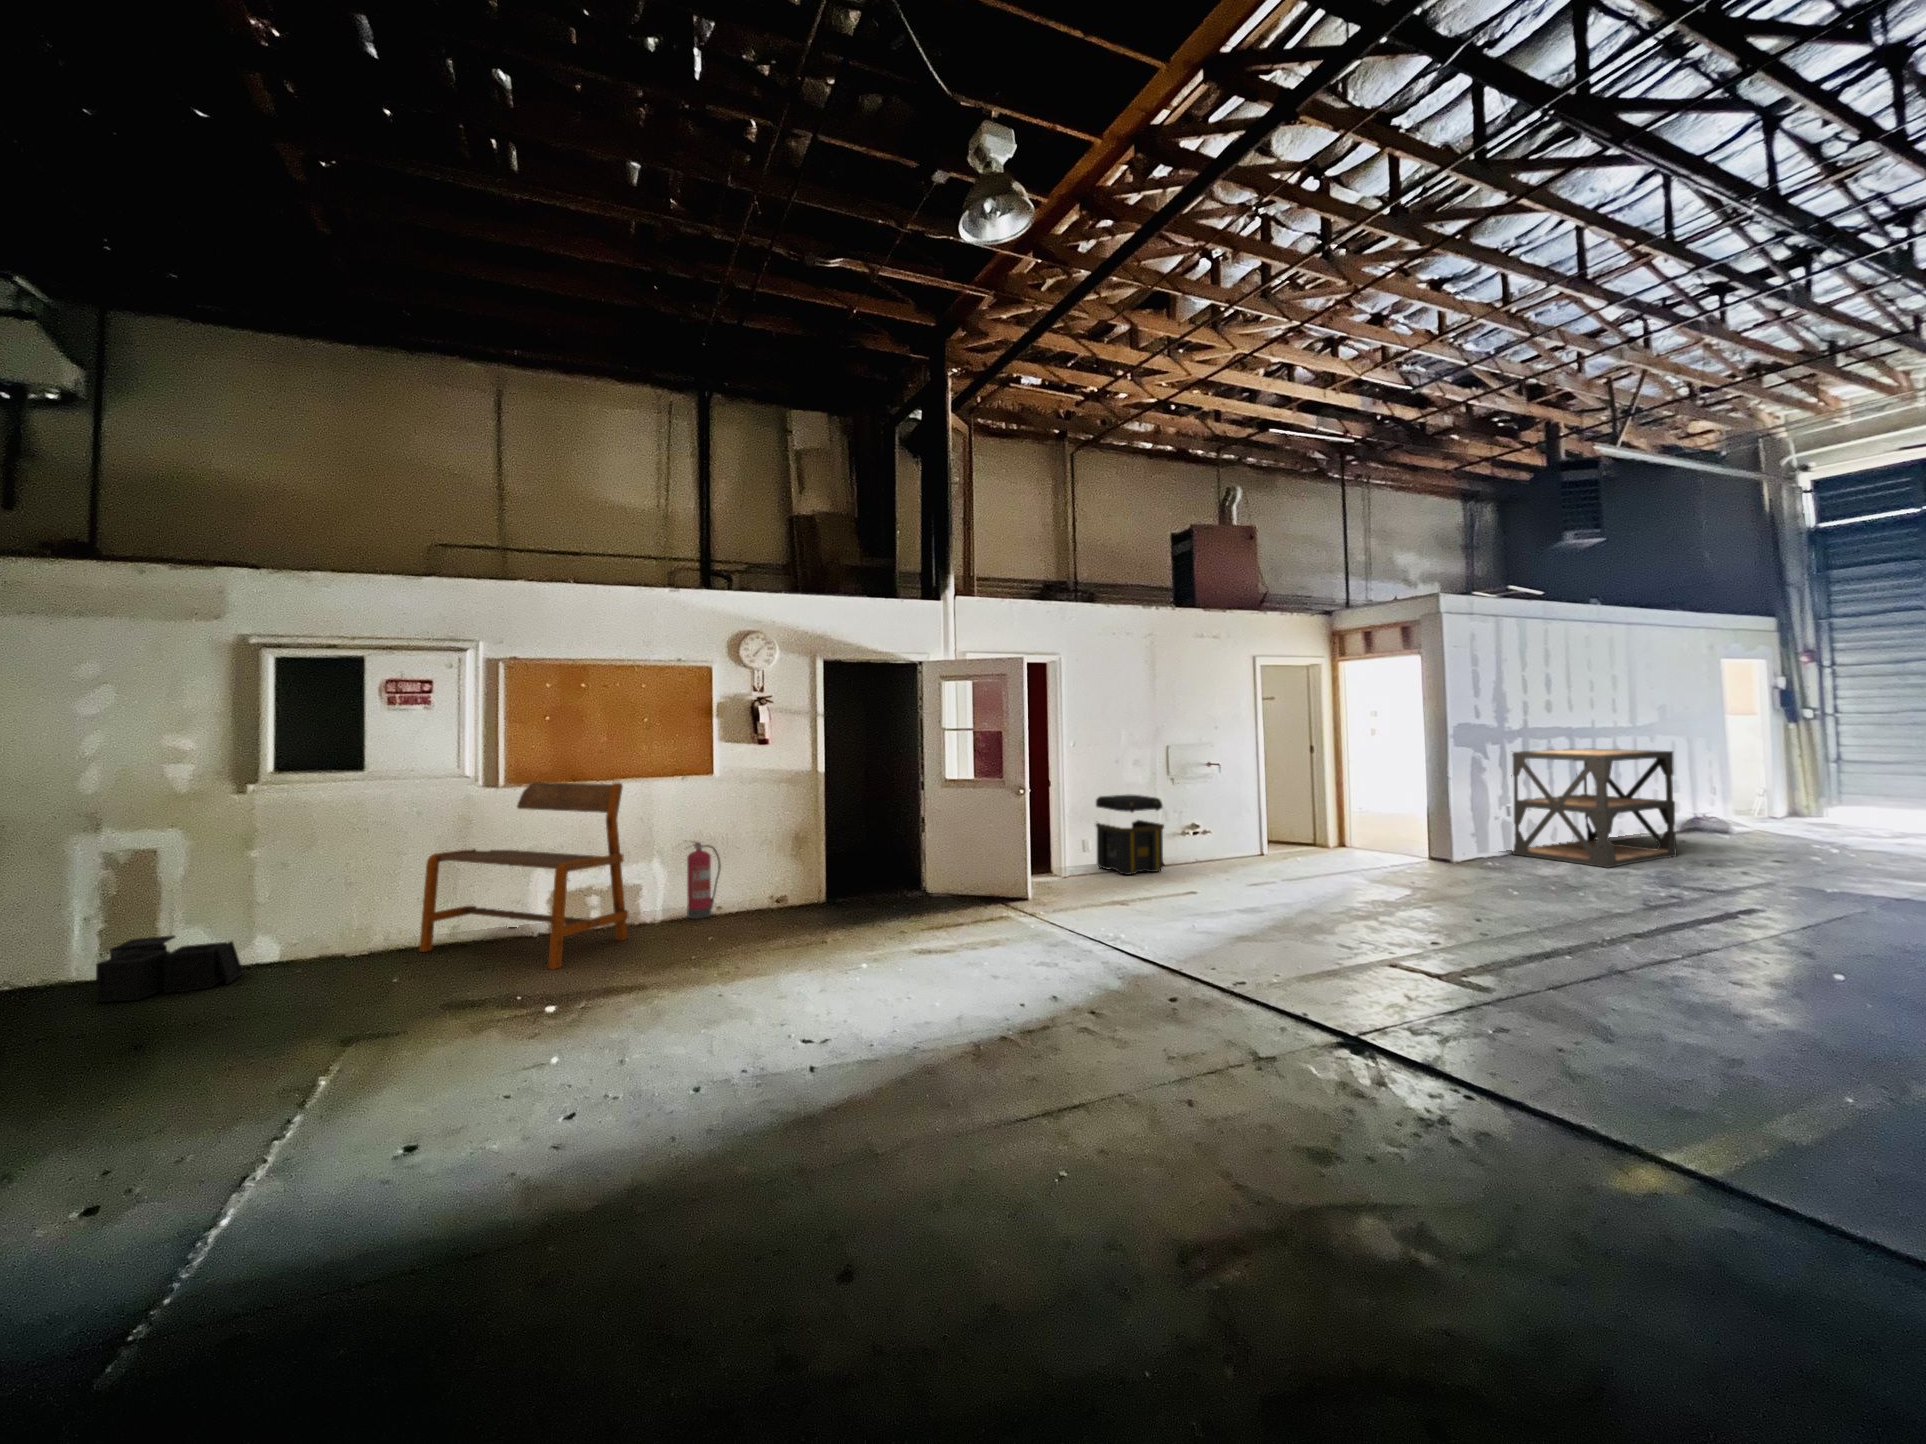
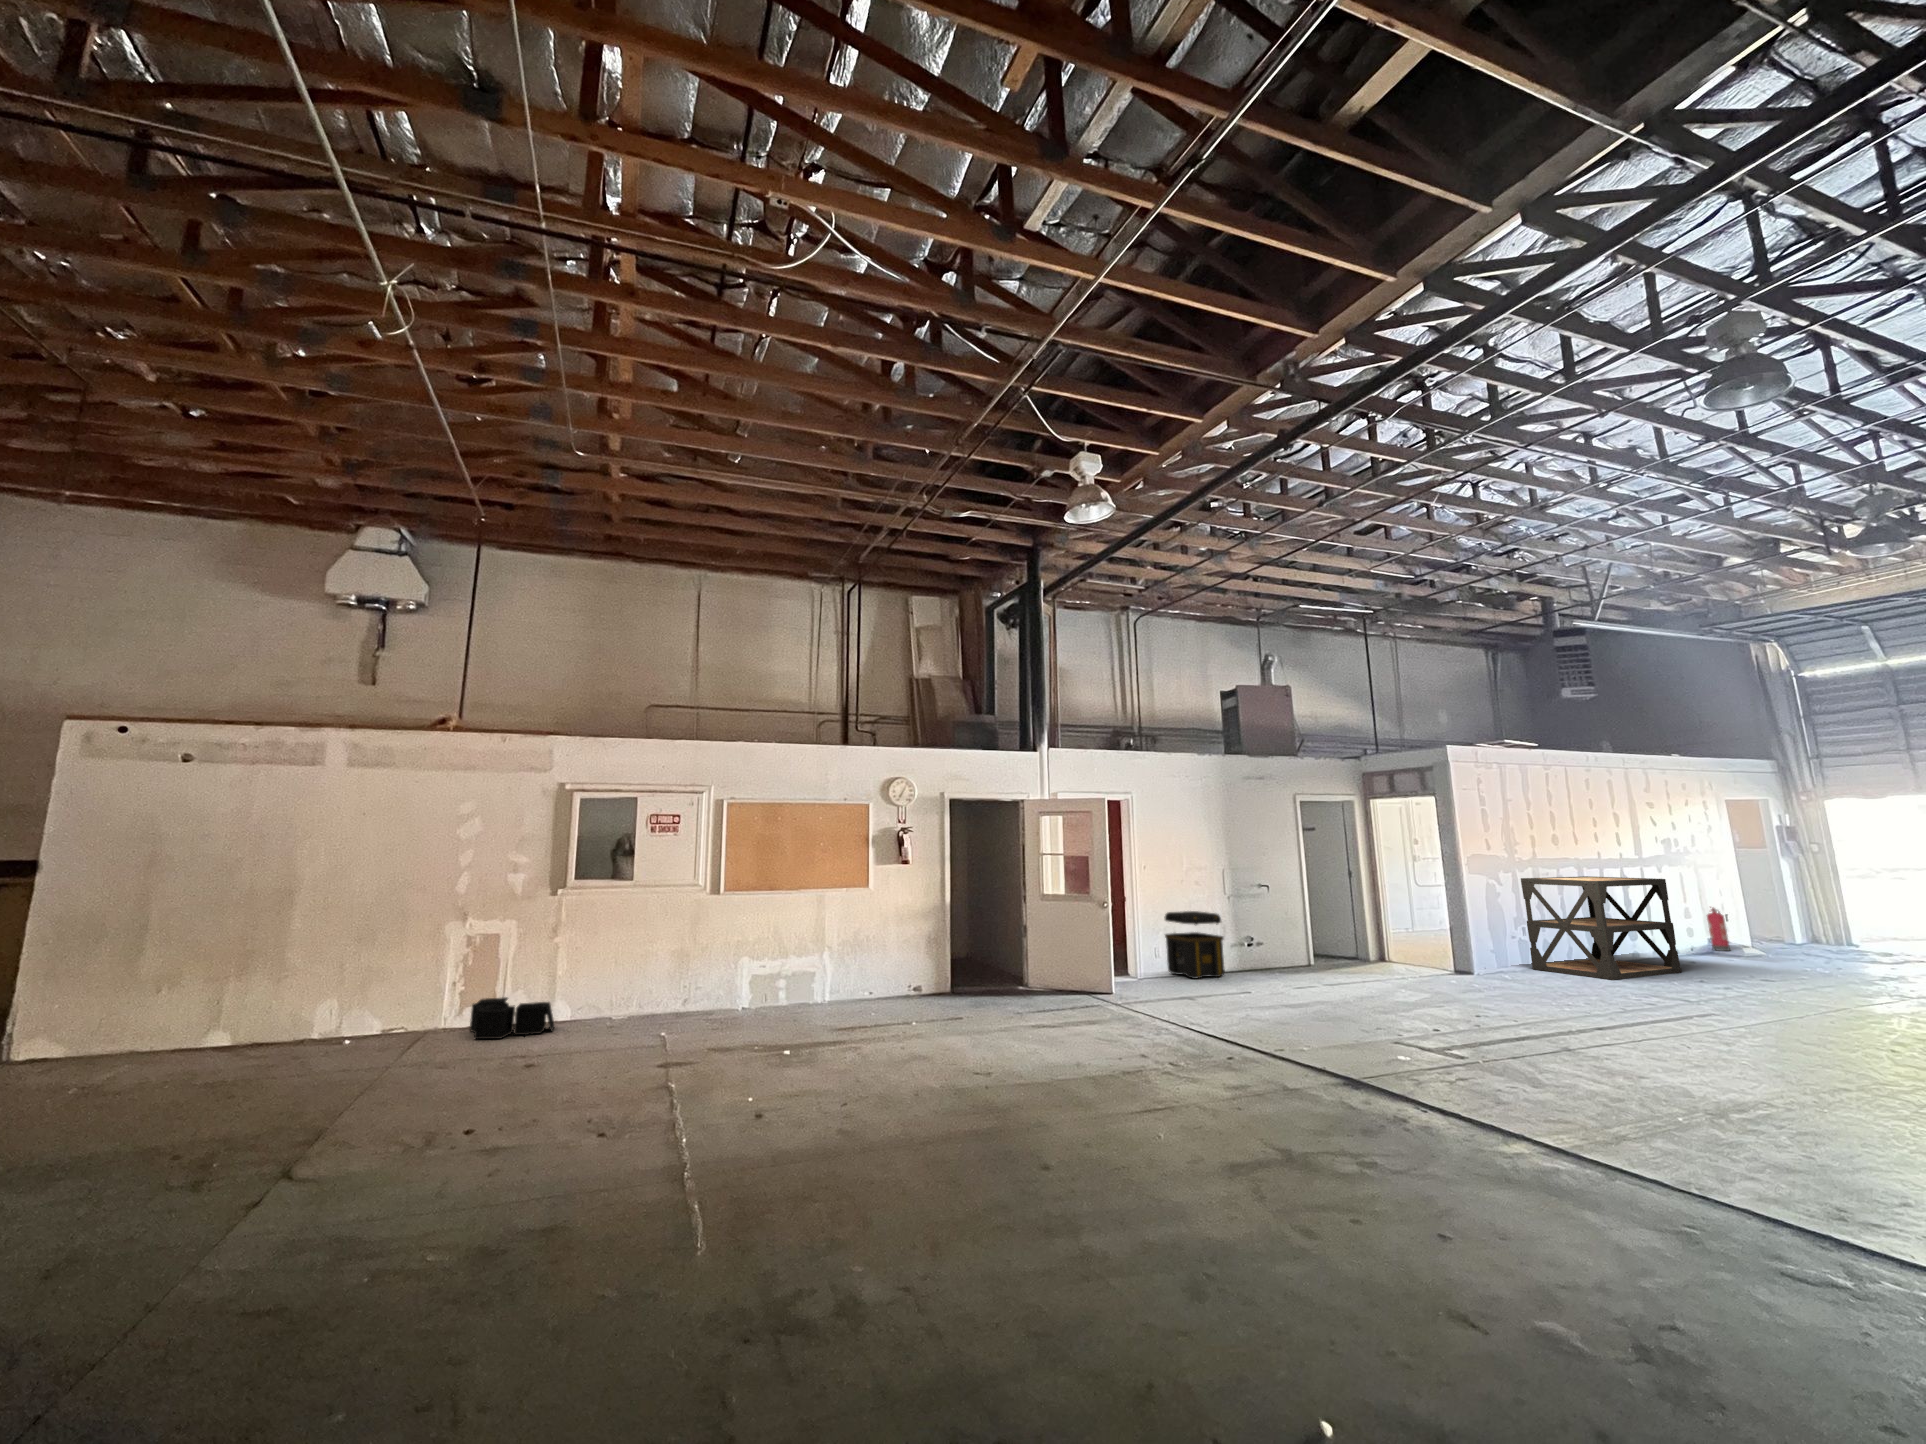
bench: present [419,782,628,970] -> none [666,889,815,1029]
fire extinguisher: present [687,842,721,919] -> present [1707,907,1730,951]

